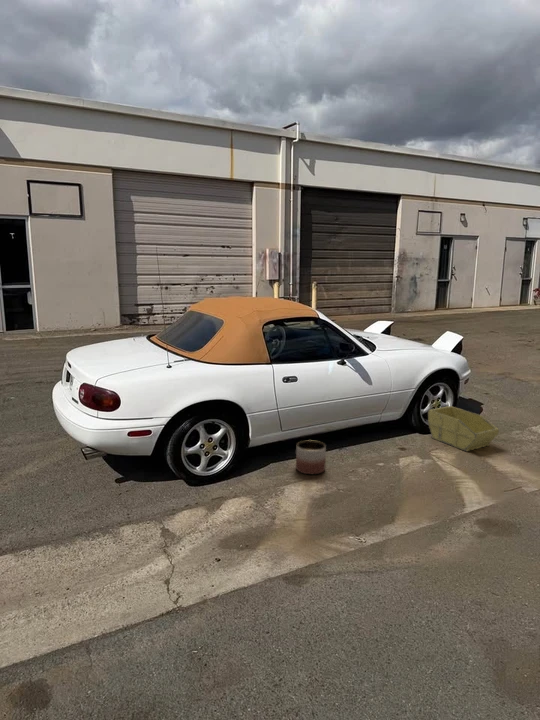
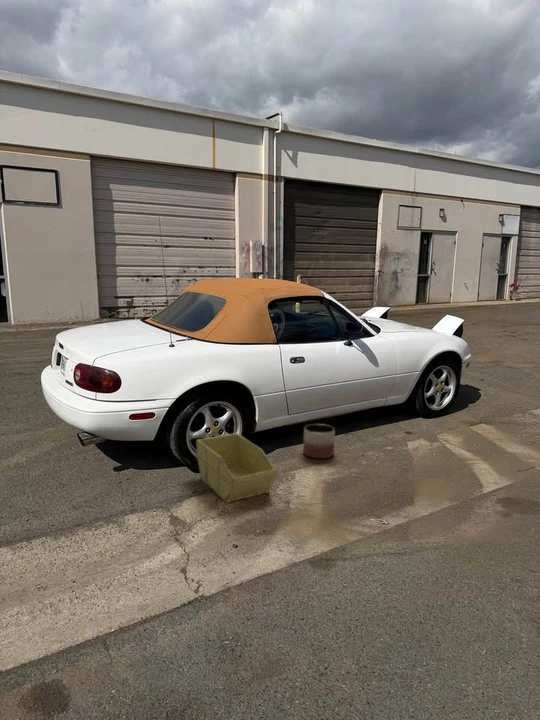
storage bin: present [428,406,499,451] -> present [196,433,277,502]

